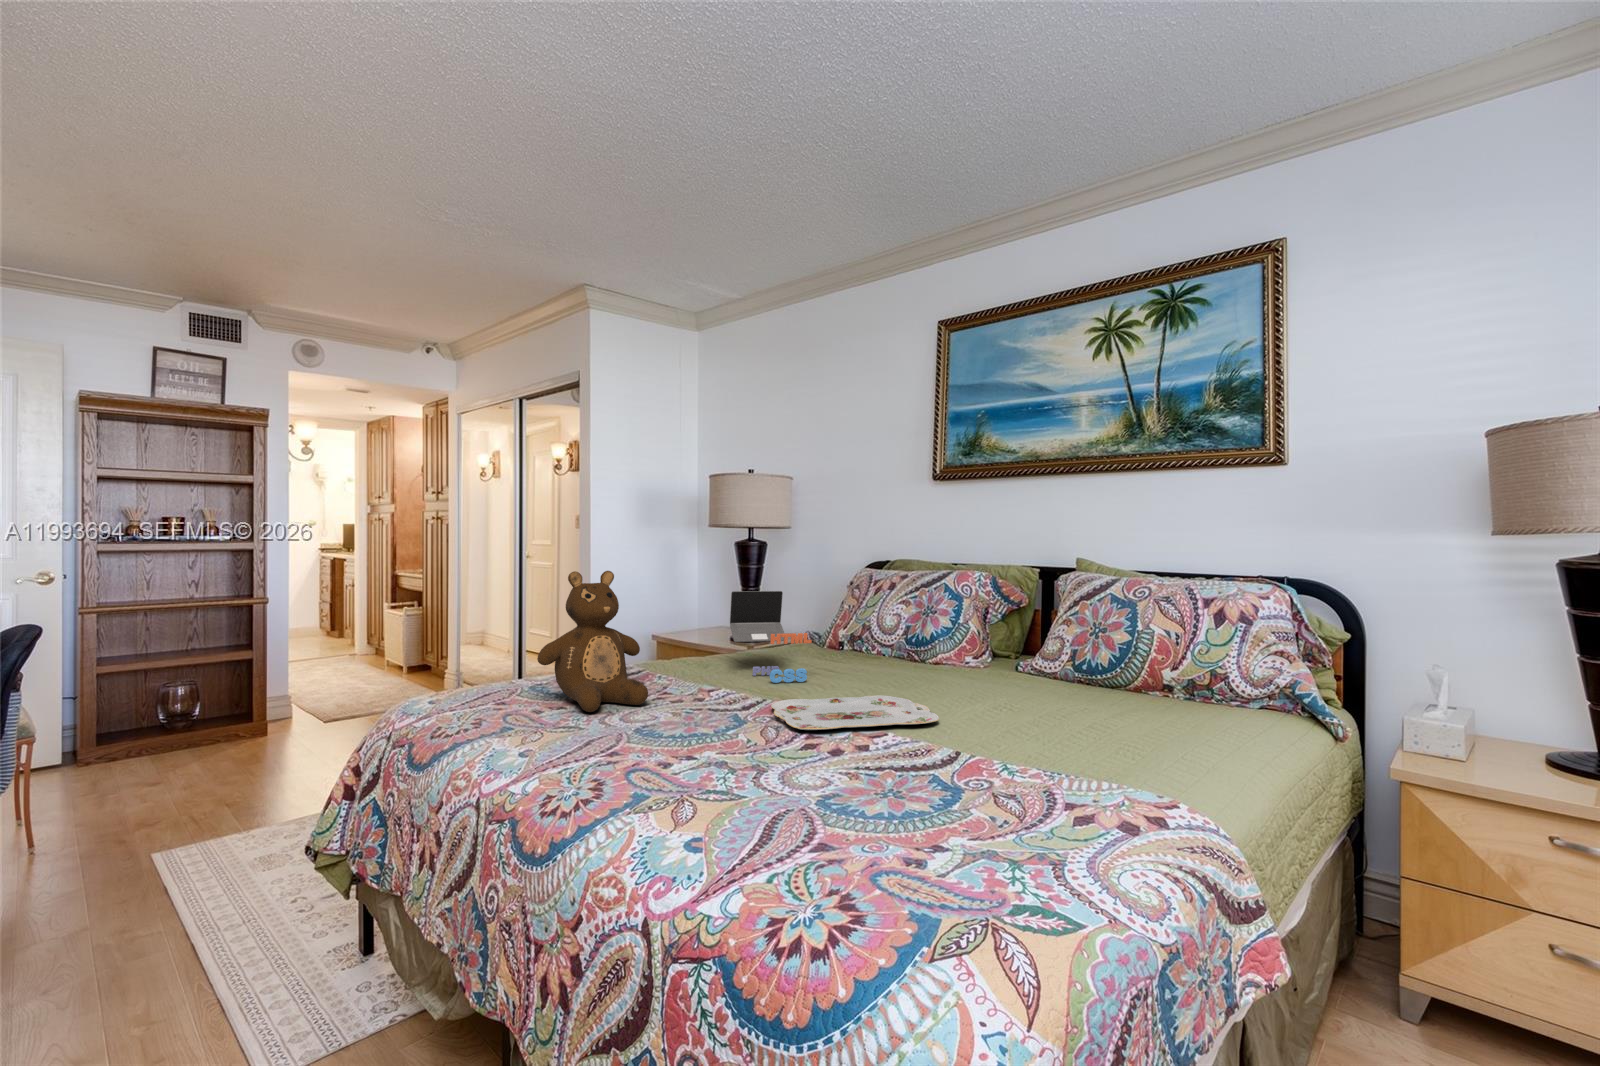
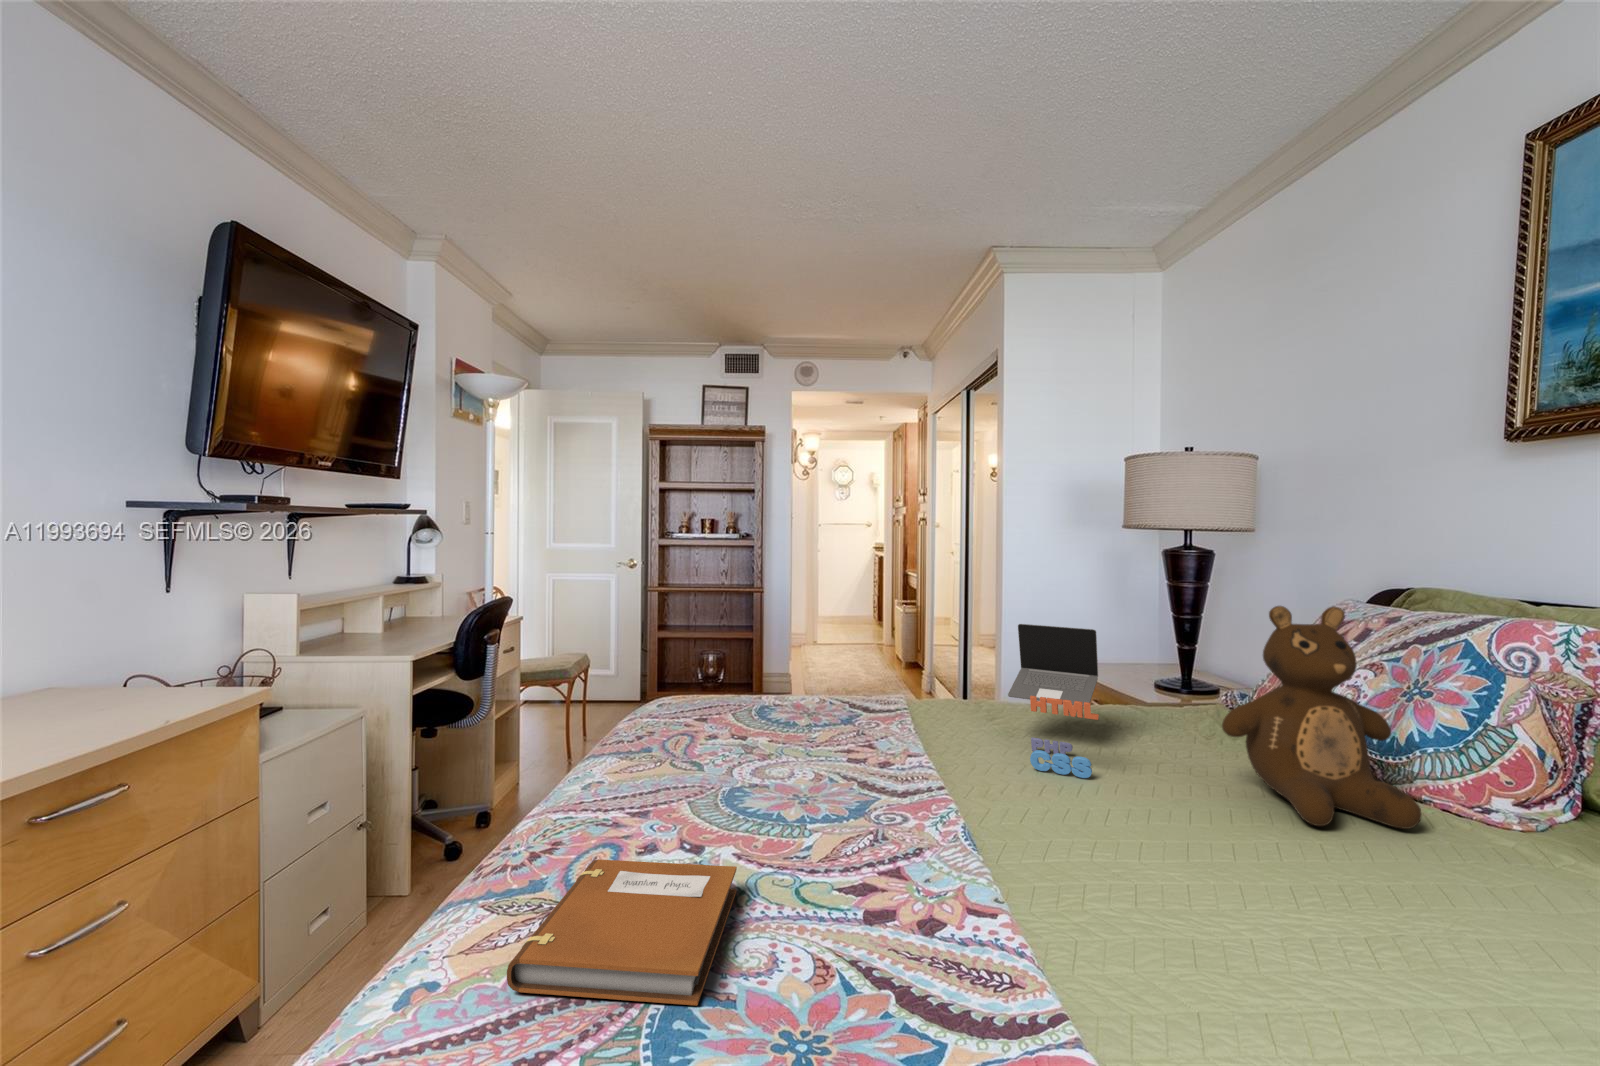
teddy bear: present [537,571,648,712] -> present [1222,606,1422,829]
serving tray: present [771,695,939,730] -> none [889,809,1200,946]
notebook: none [647,738,810,806] -> present [507,859,737,1006]

